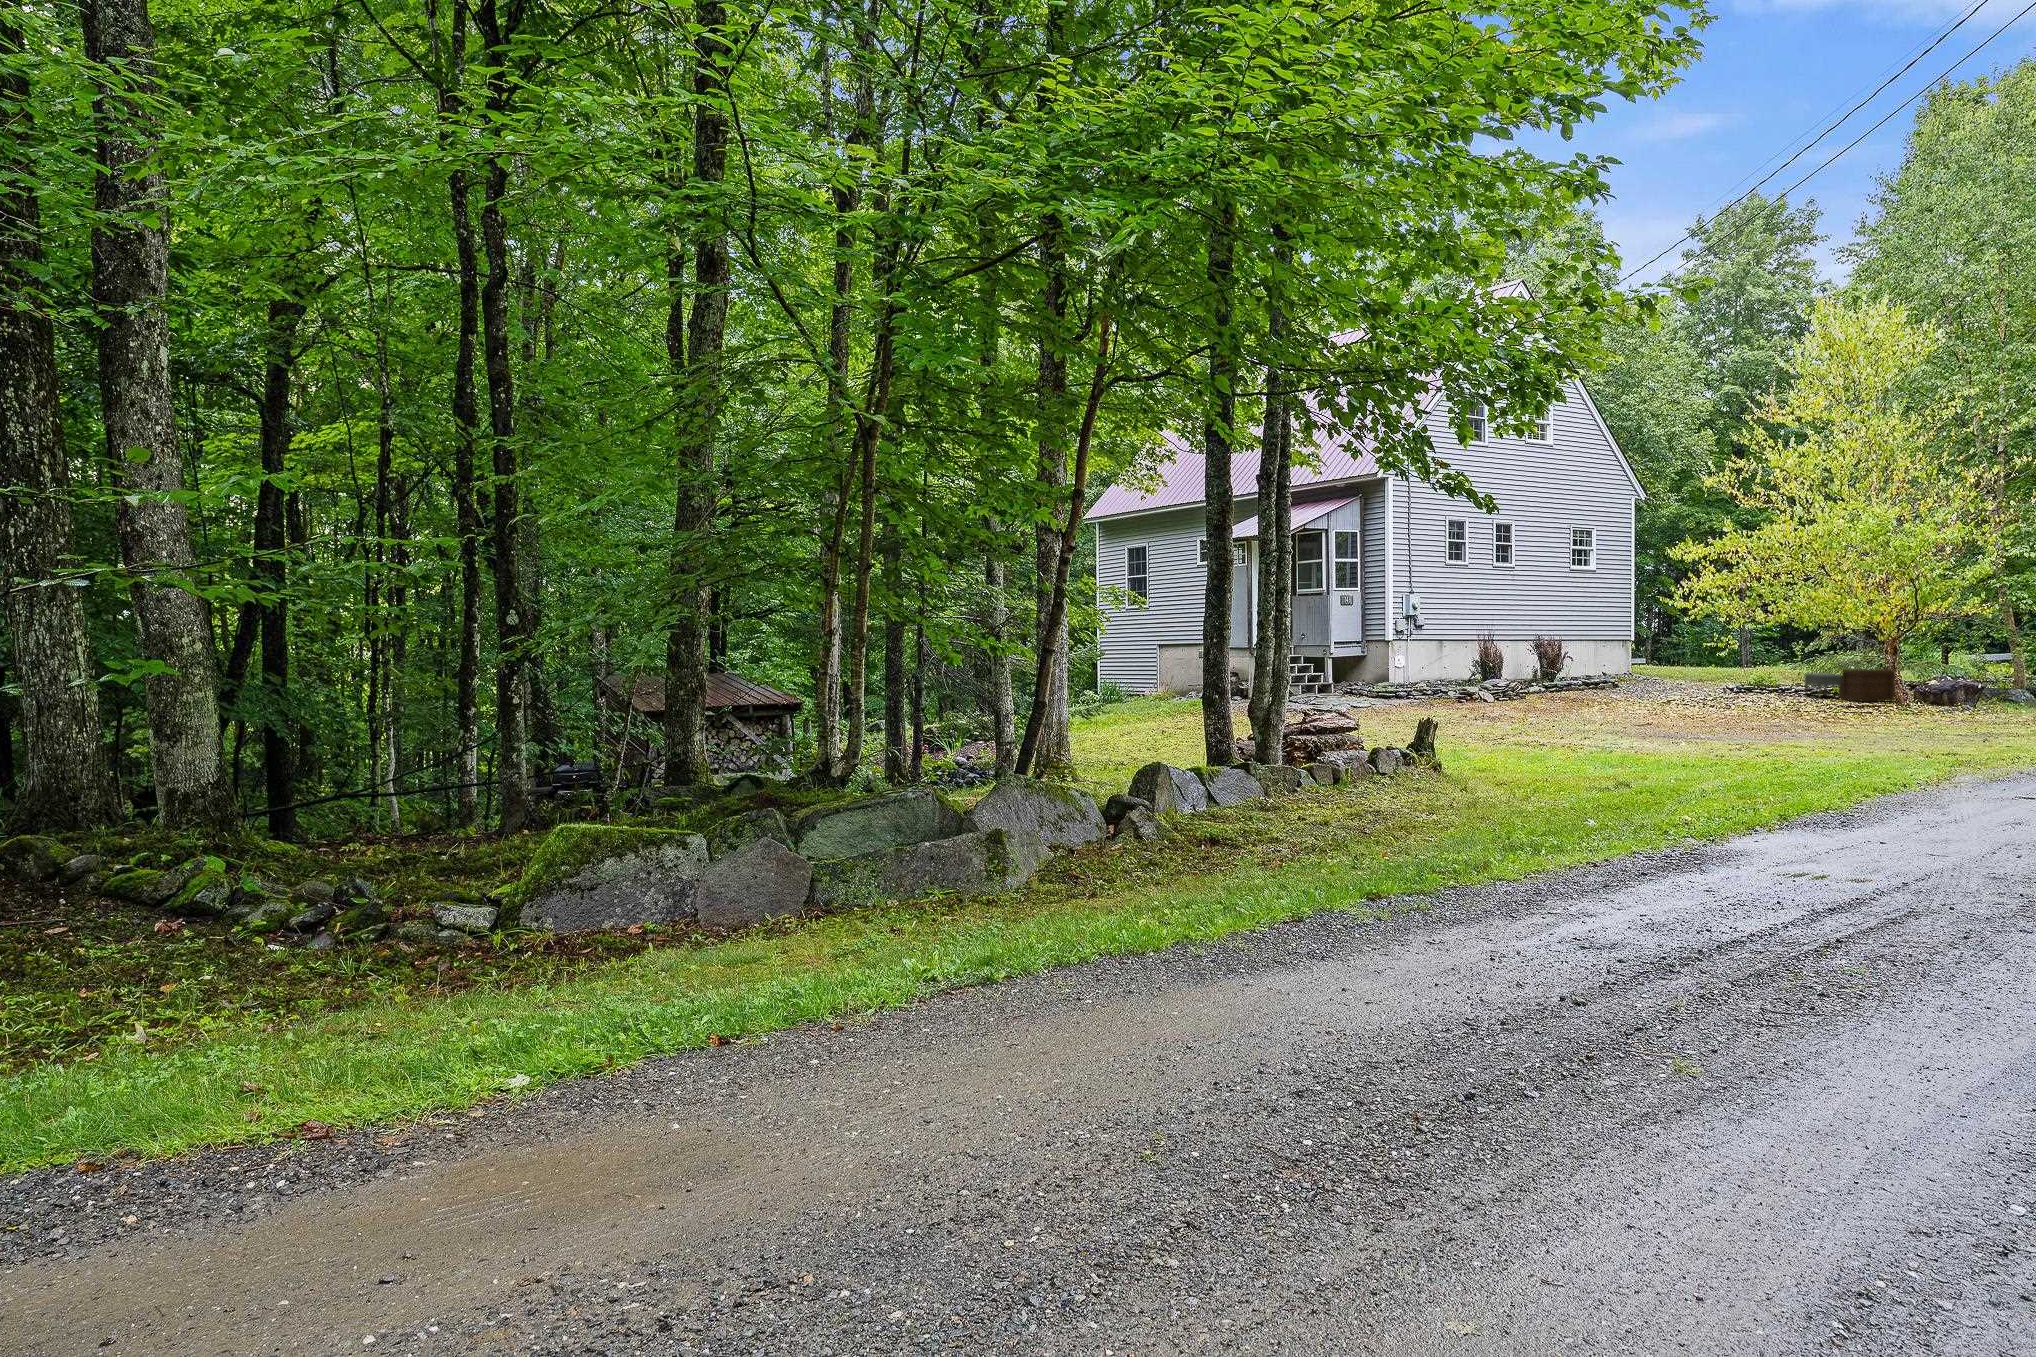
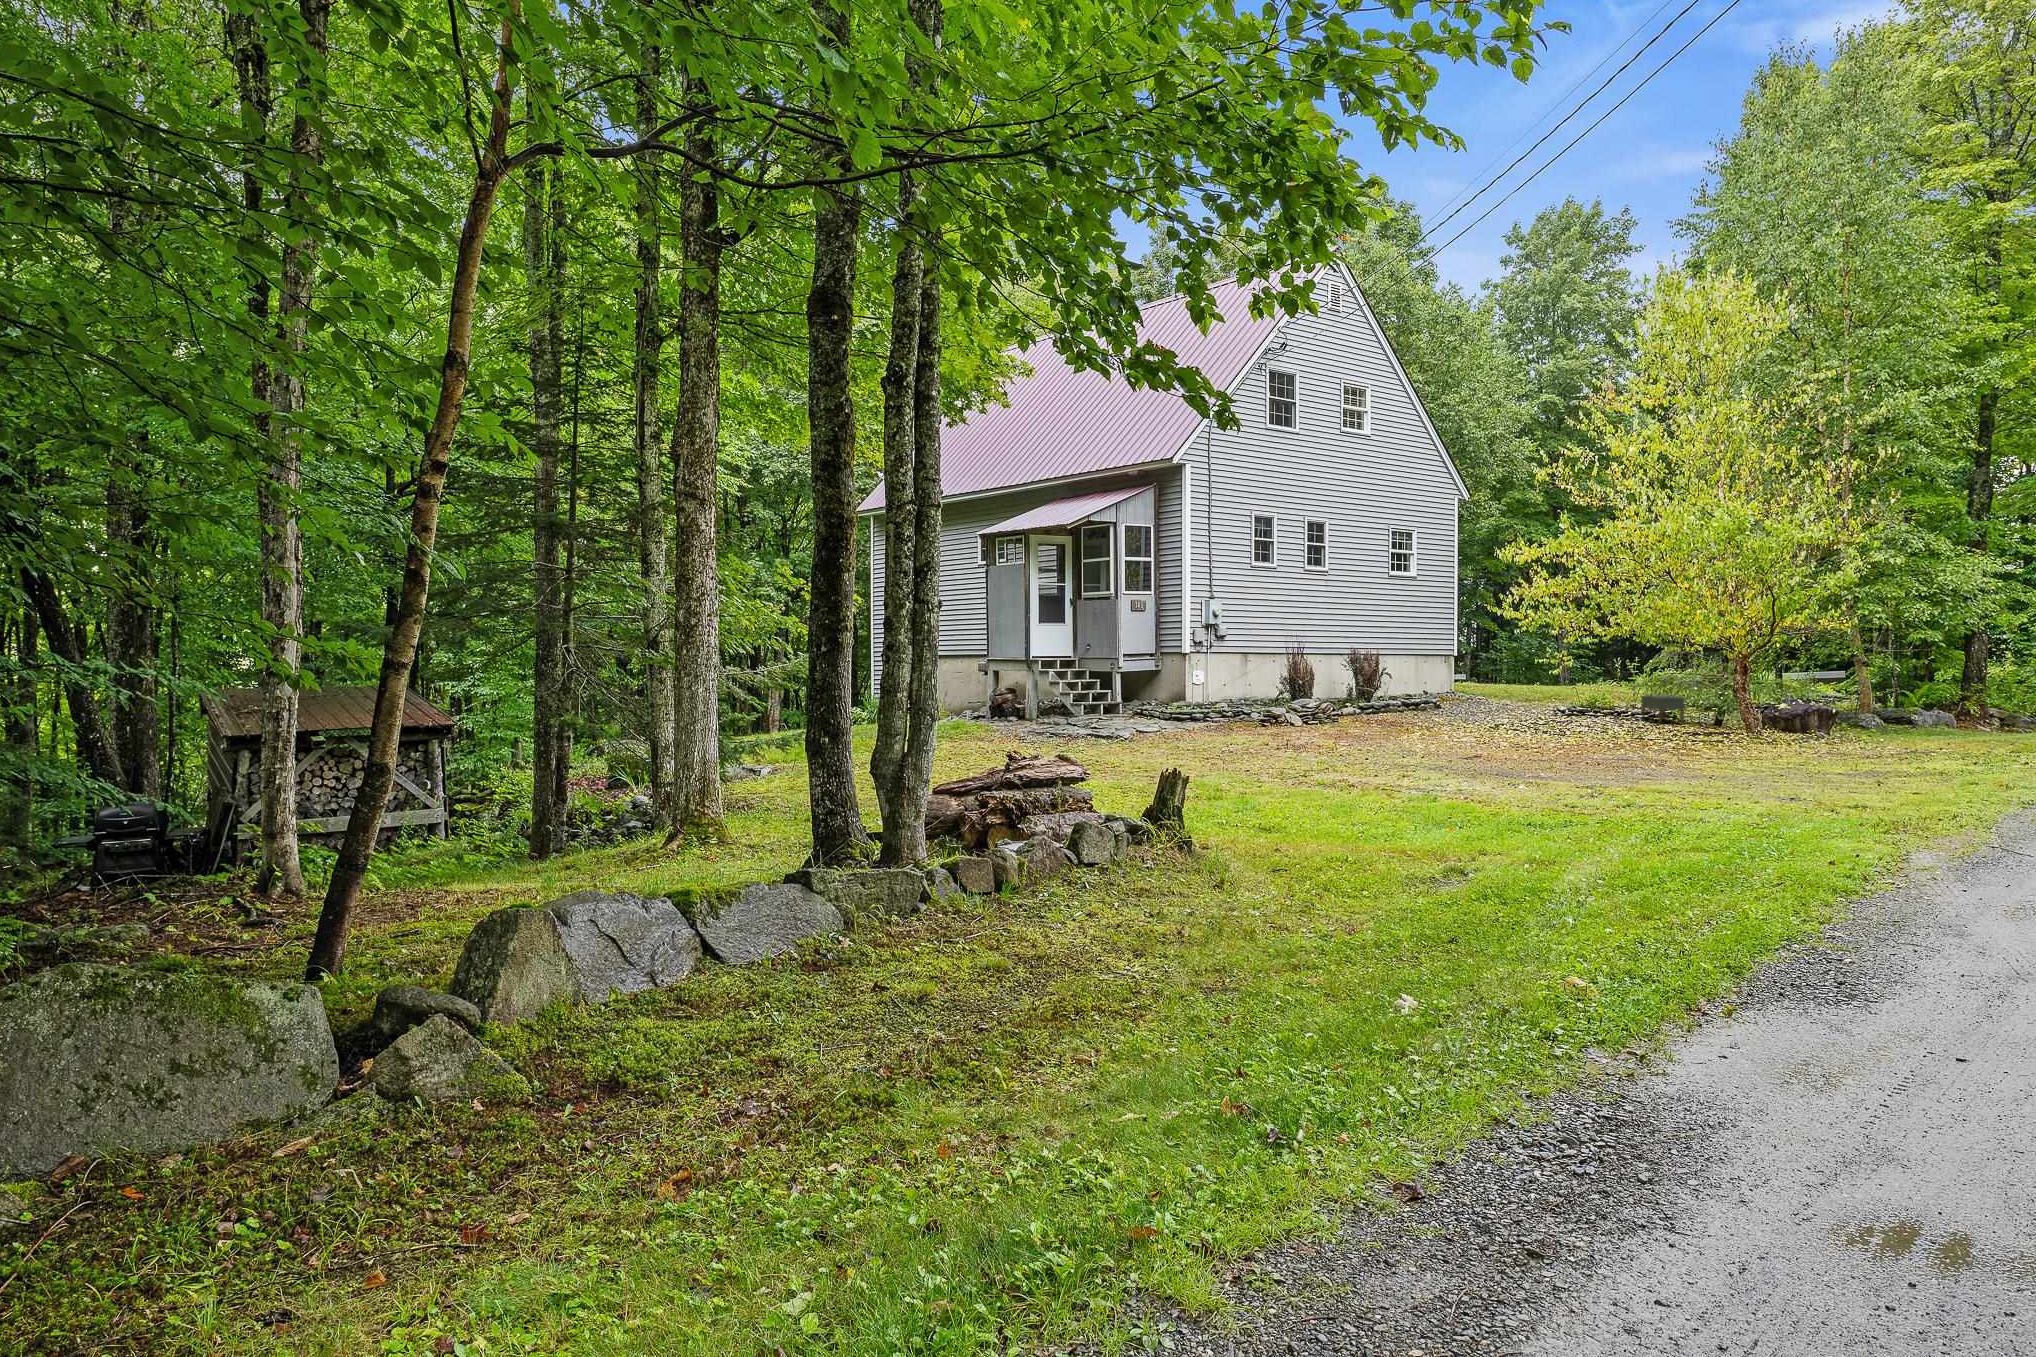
wooden crate: present [1841,669,1895,702] -> none [1684,690,1744,728]

